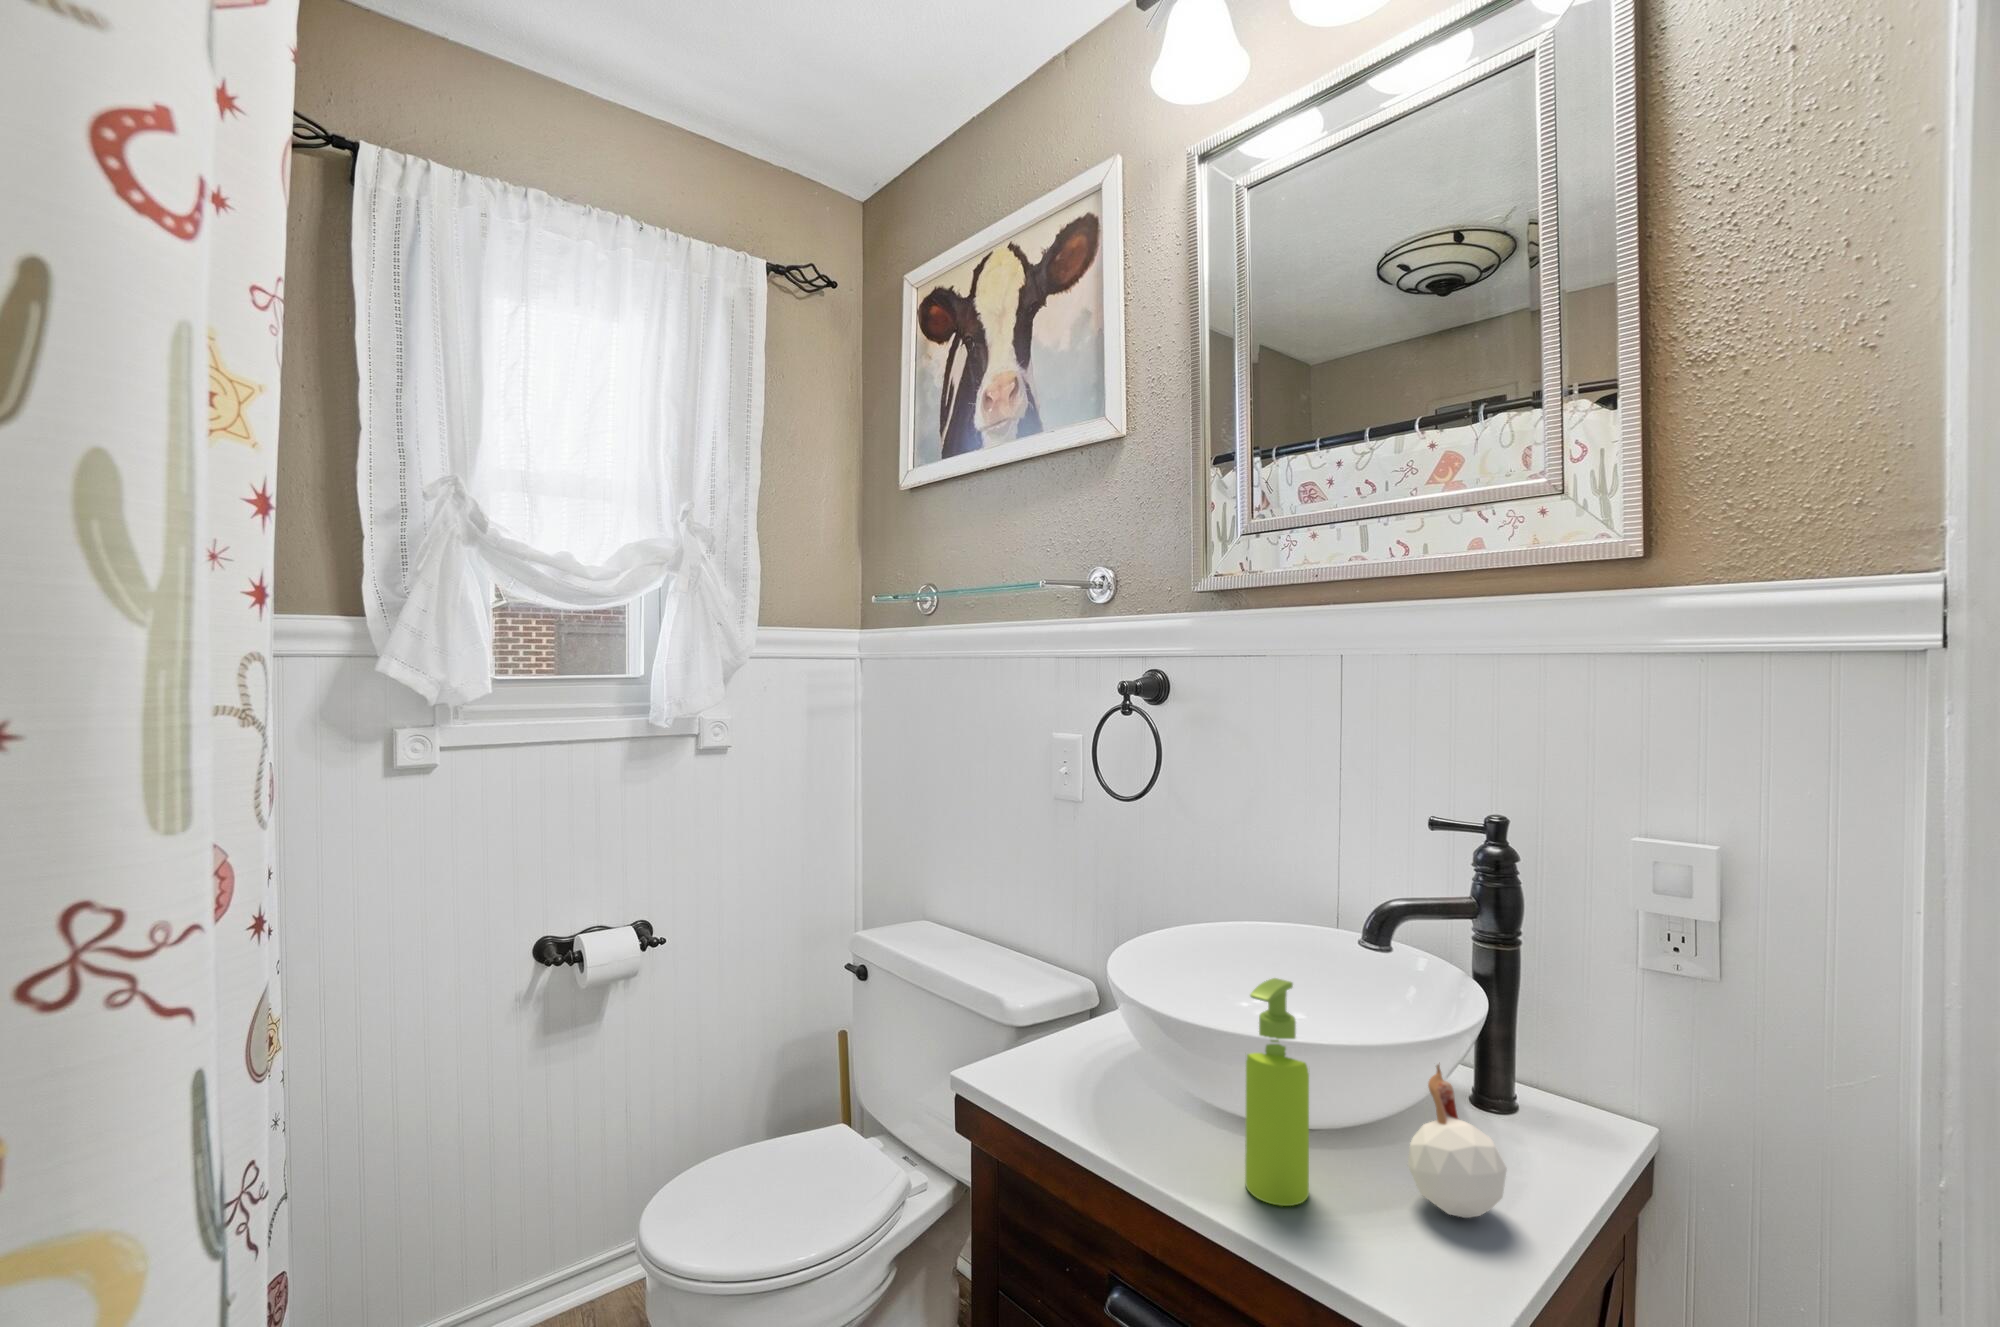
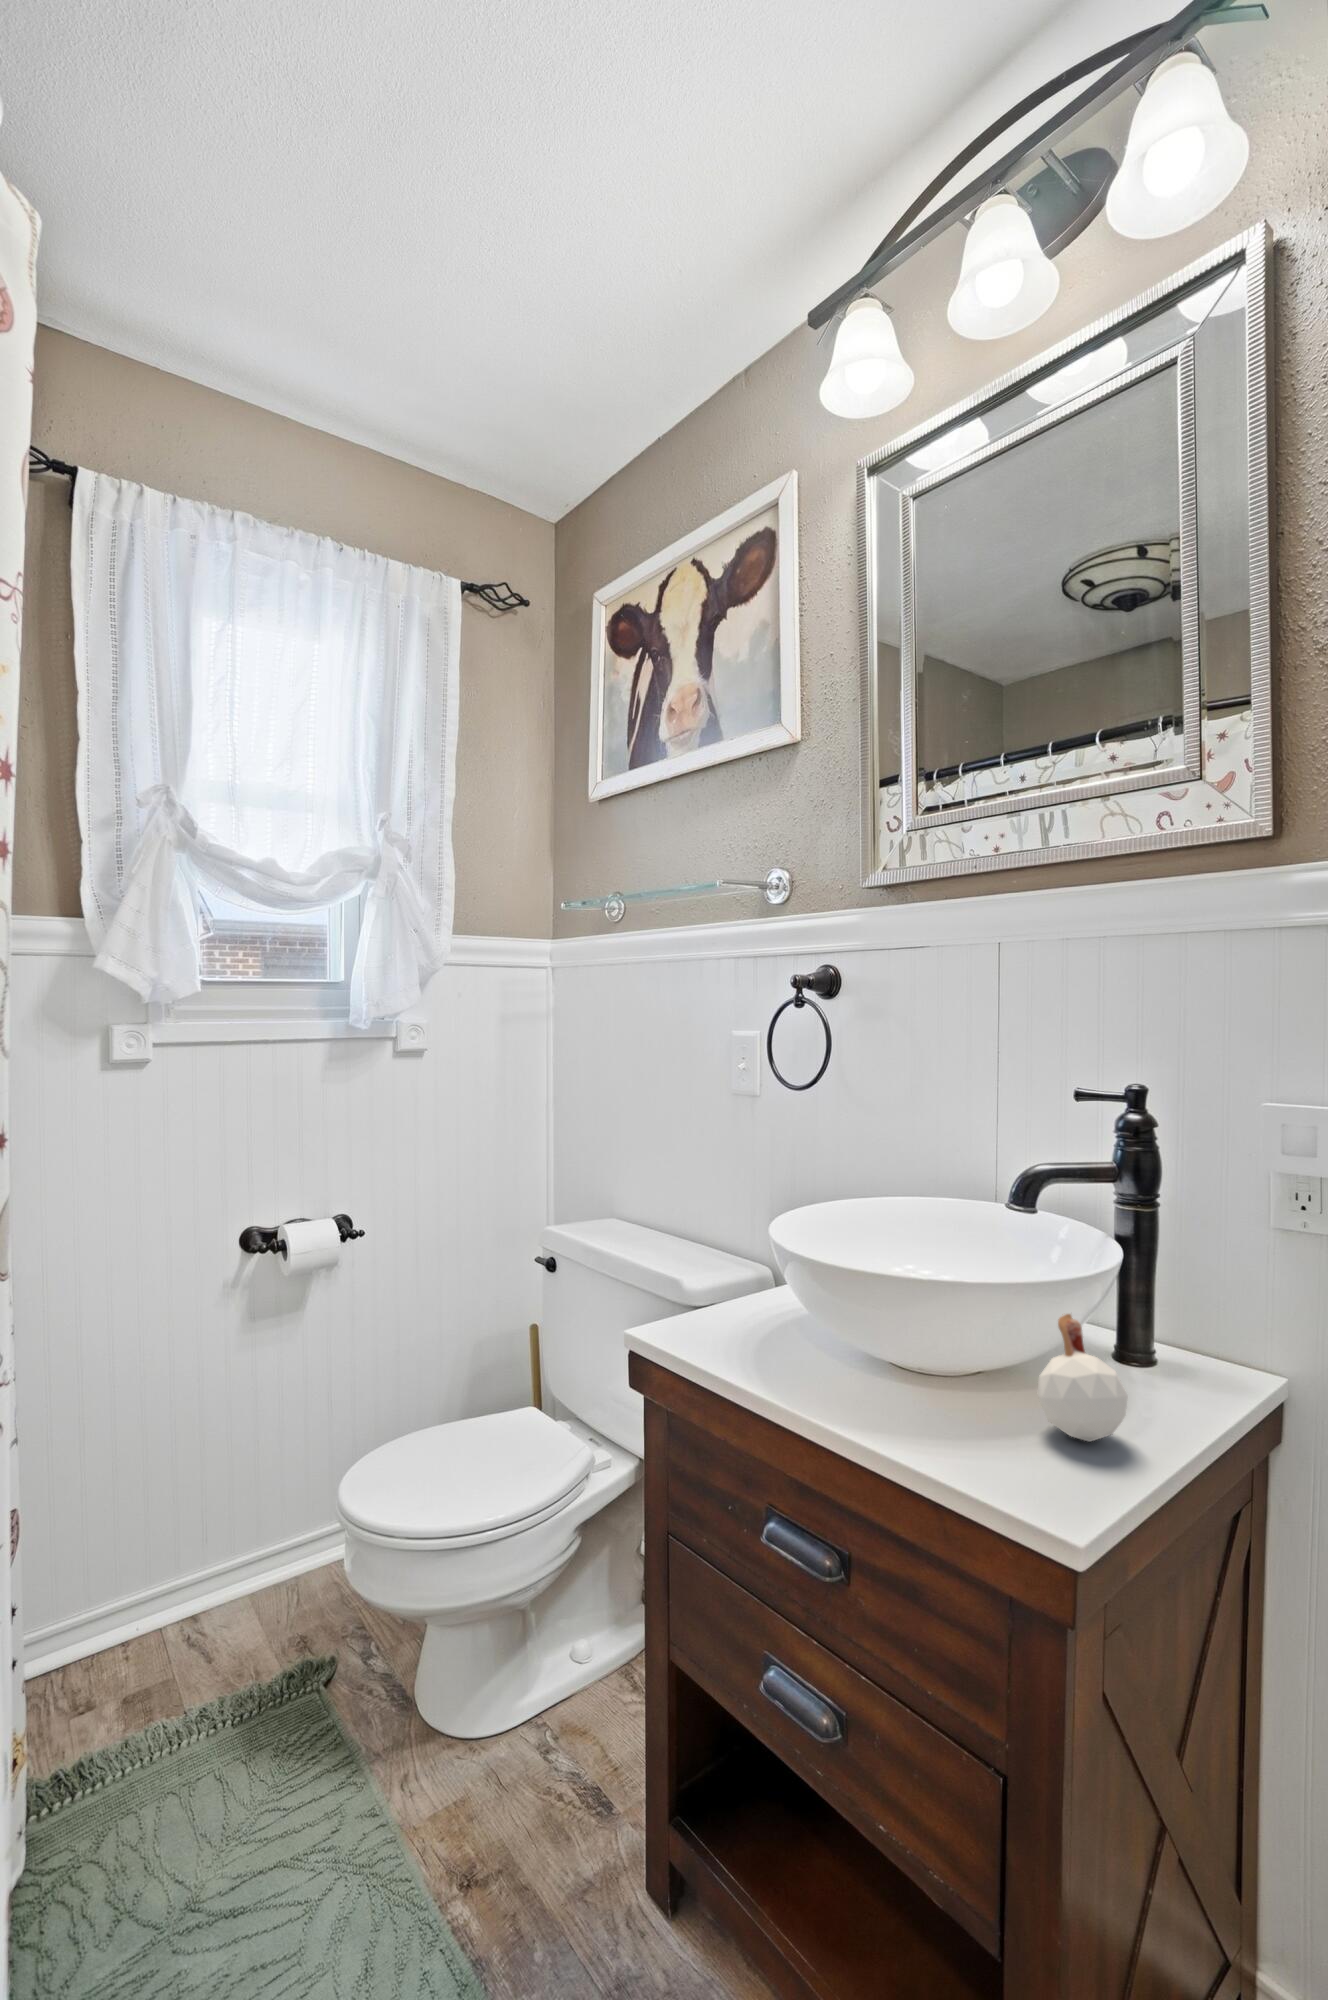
soap dispenser: present [1245,978,1309,1206] -> none [887,1223,945,1429]

